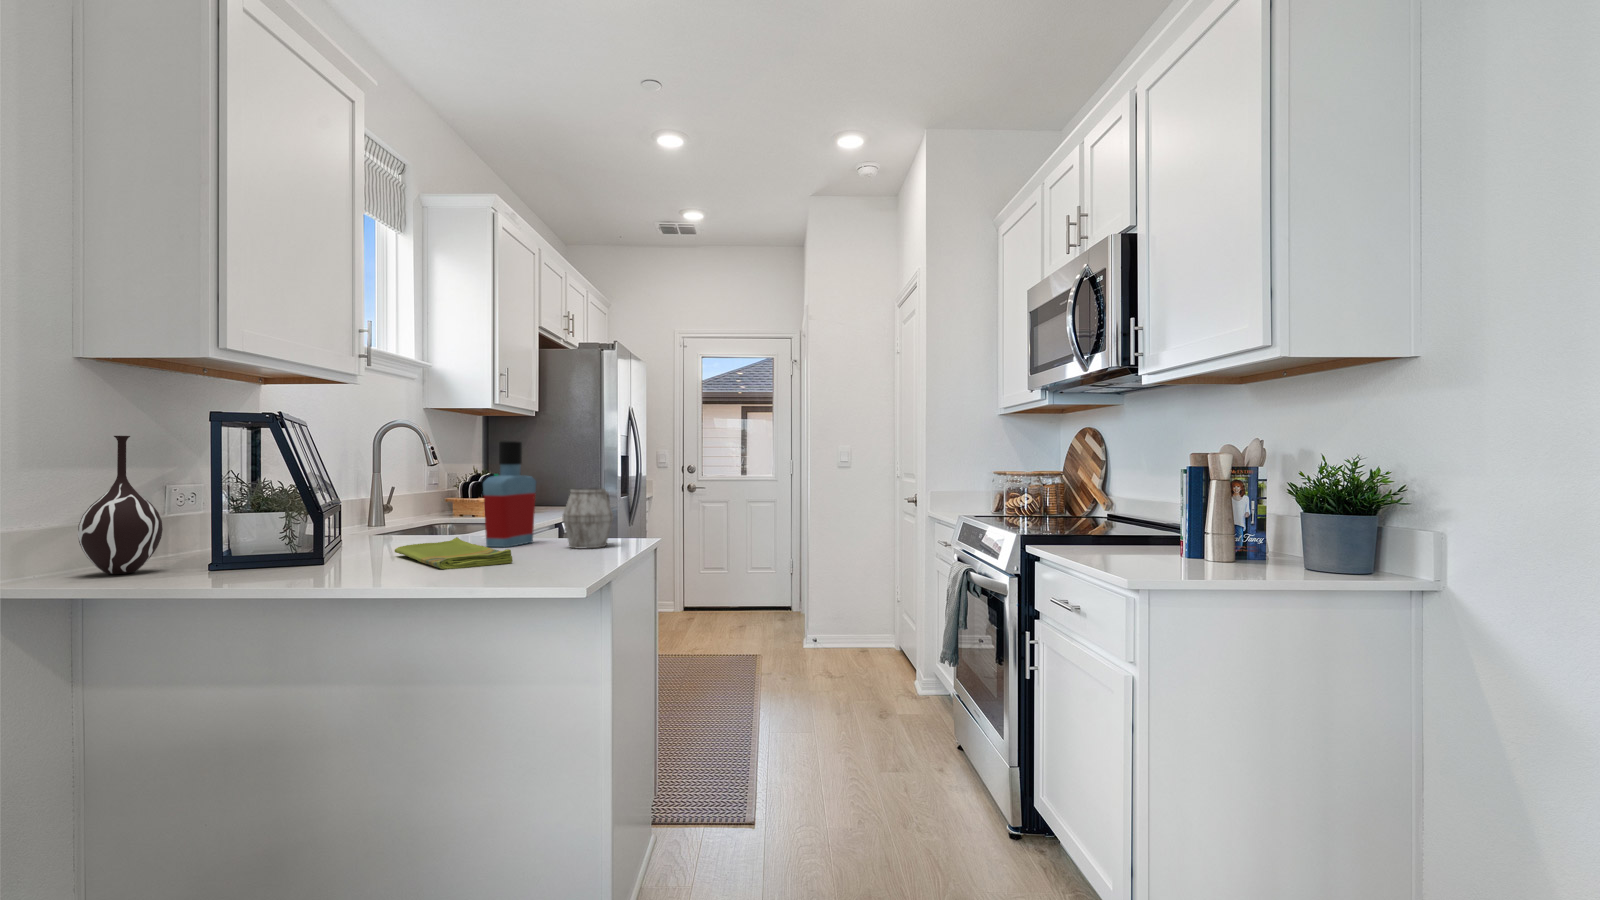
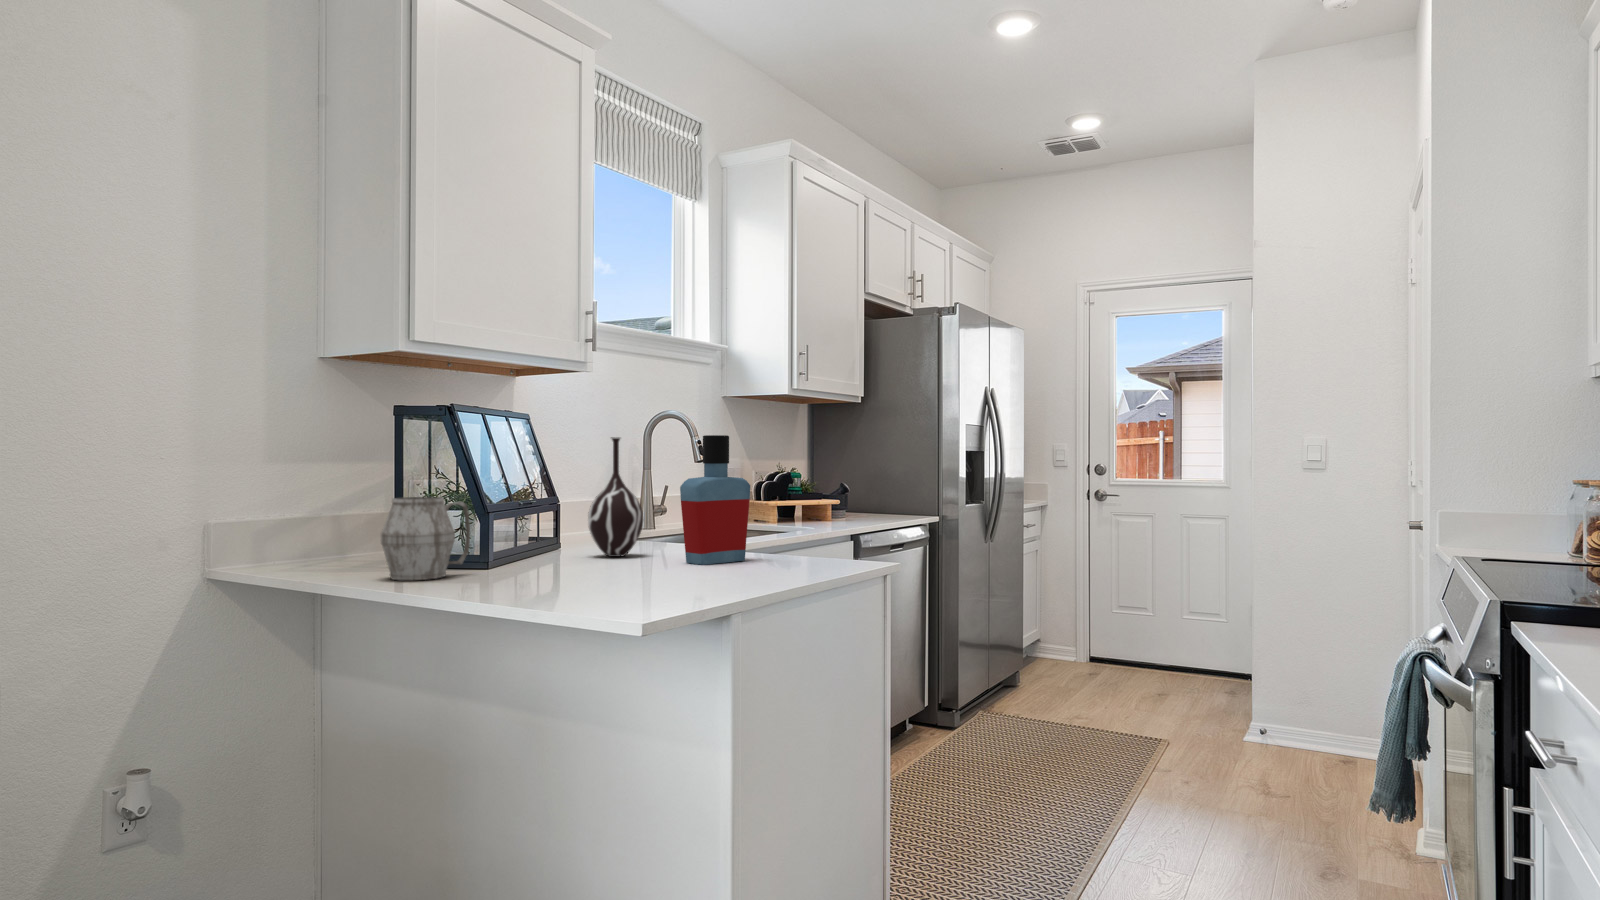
vase: present [78,436,163,574] -> present [588,437,643,557]
mug: present [562,488,613,549] -> present [381,497,470,580]
dish towel: present [395,537,513,570] -> none [565,549,653,588]

